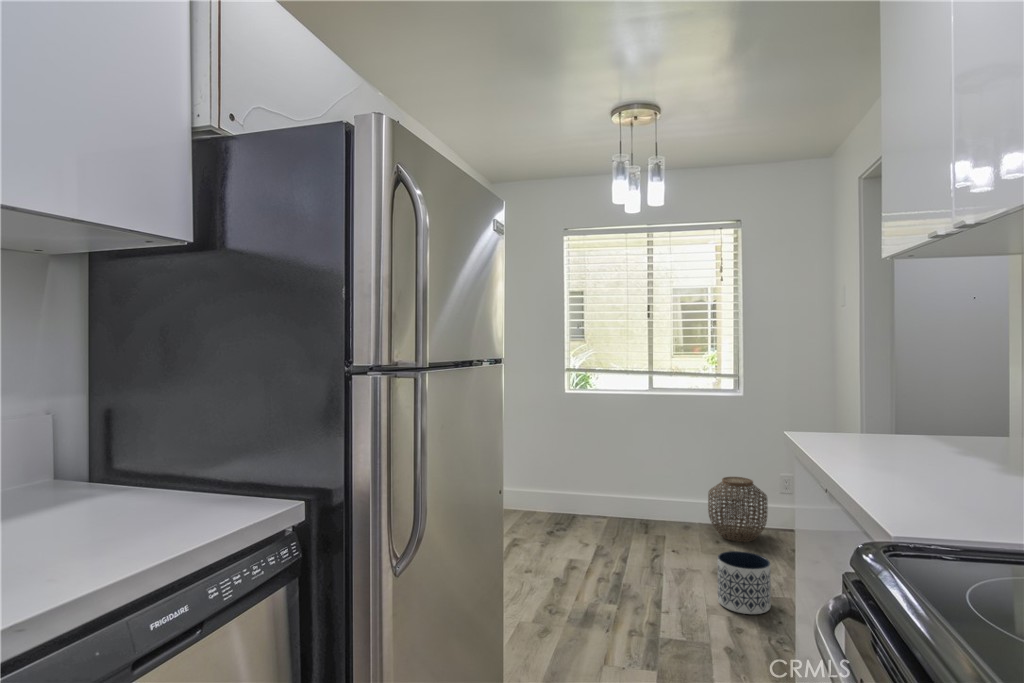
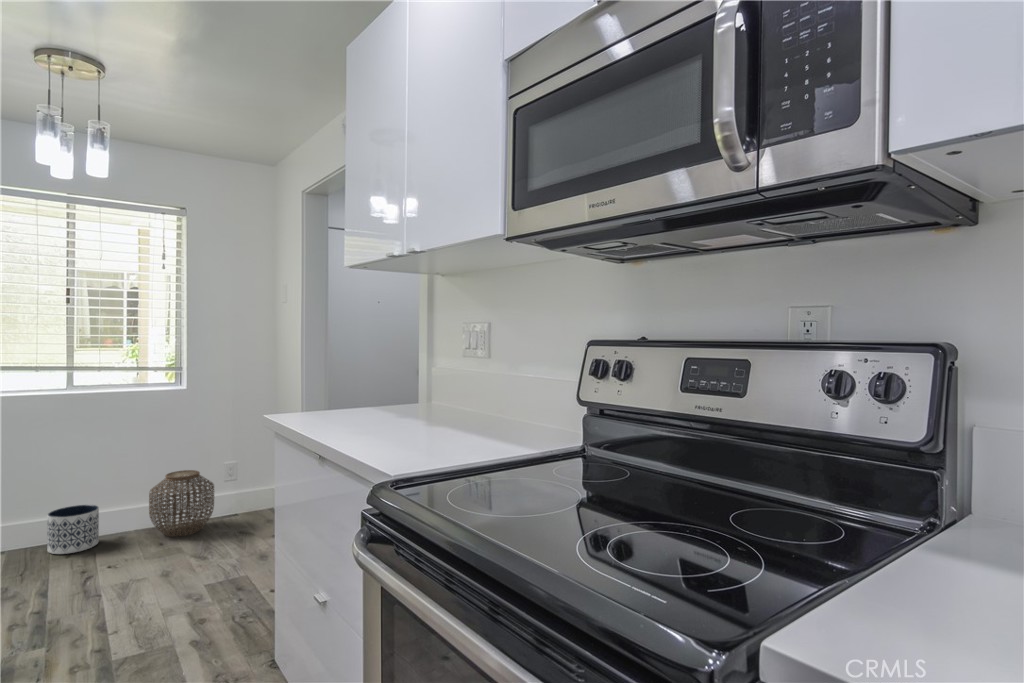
planter: present [718,551,771,614] -> present [47,505,99,554]

